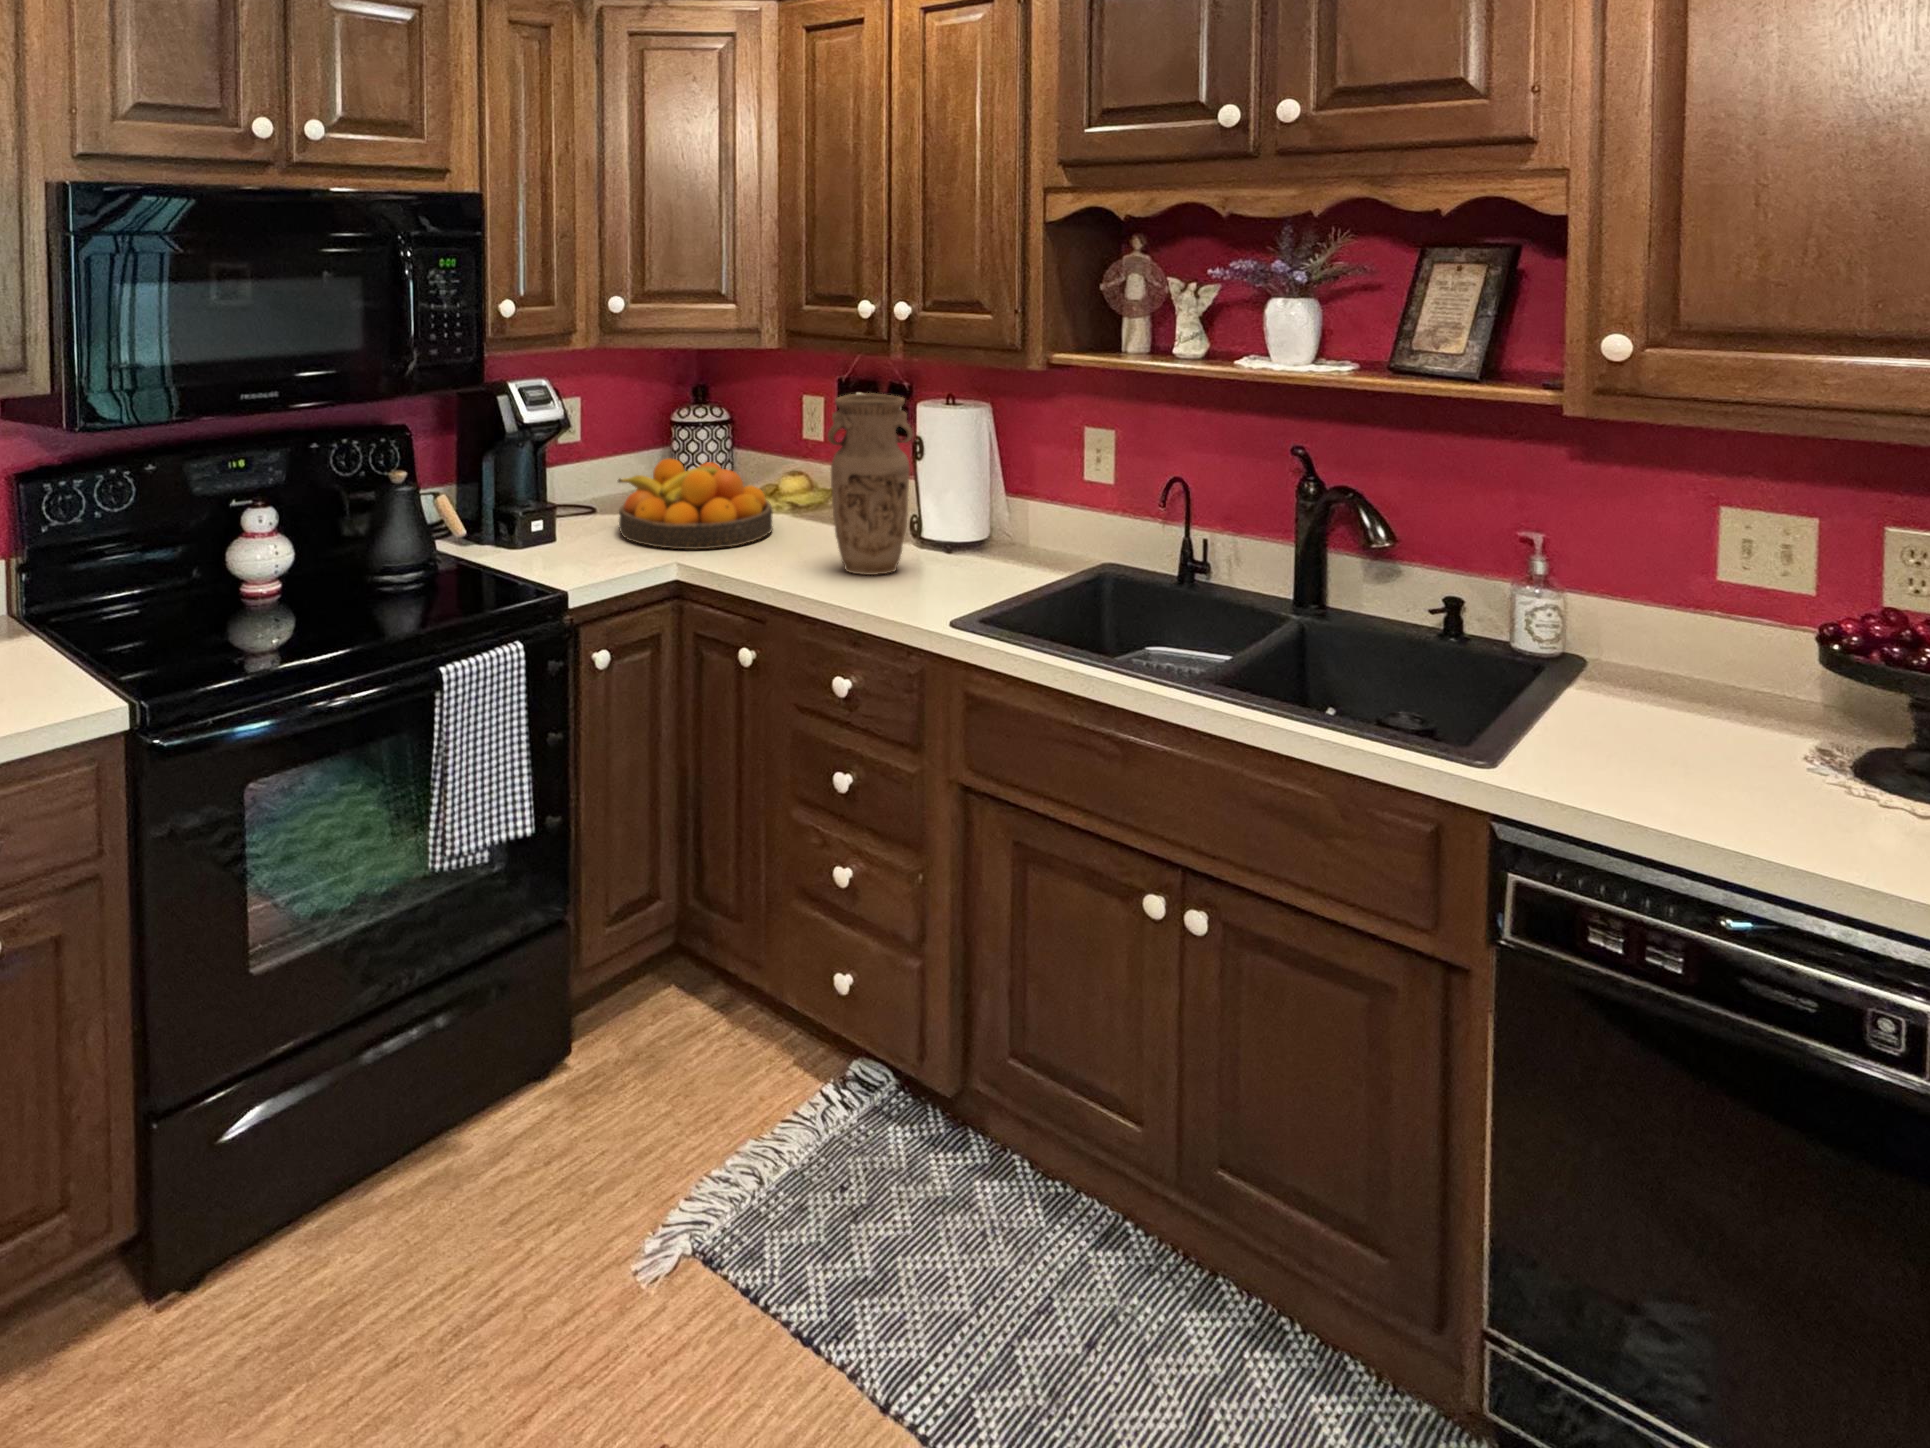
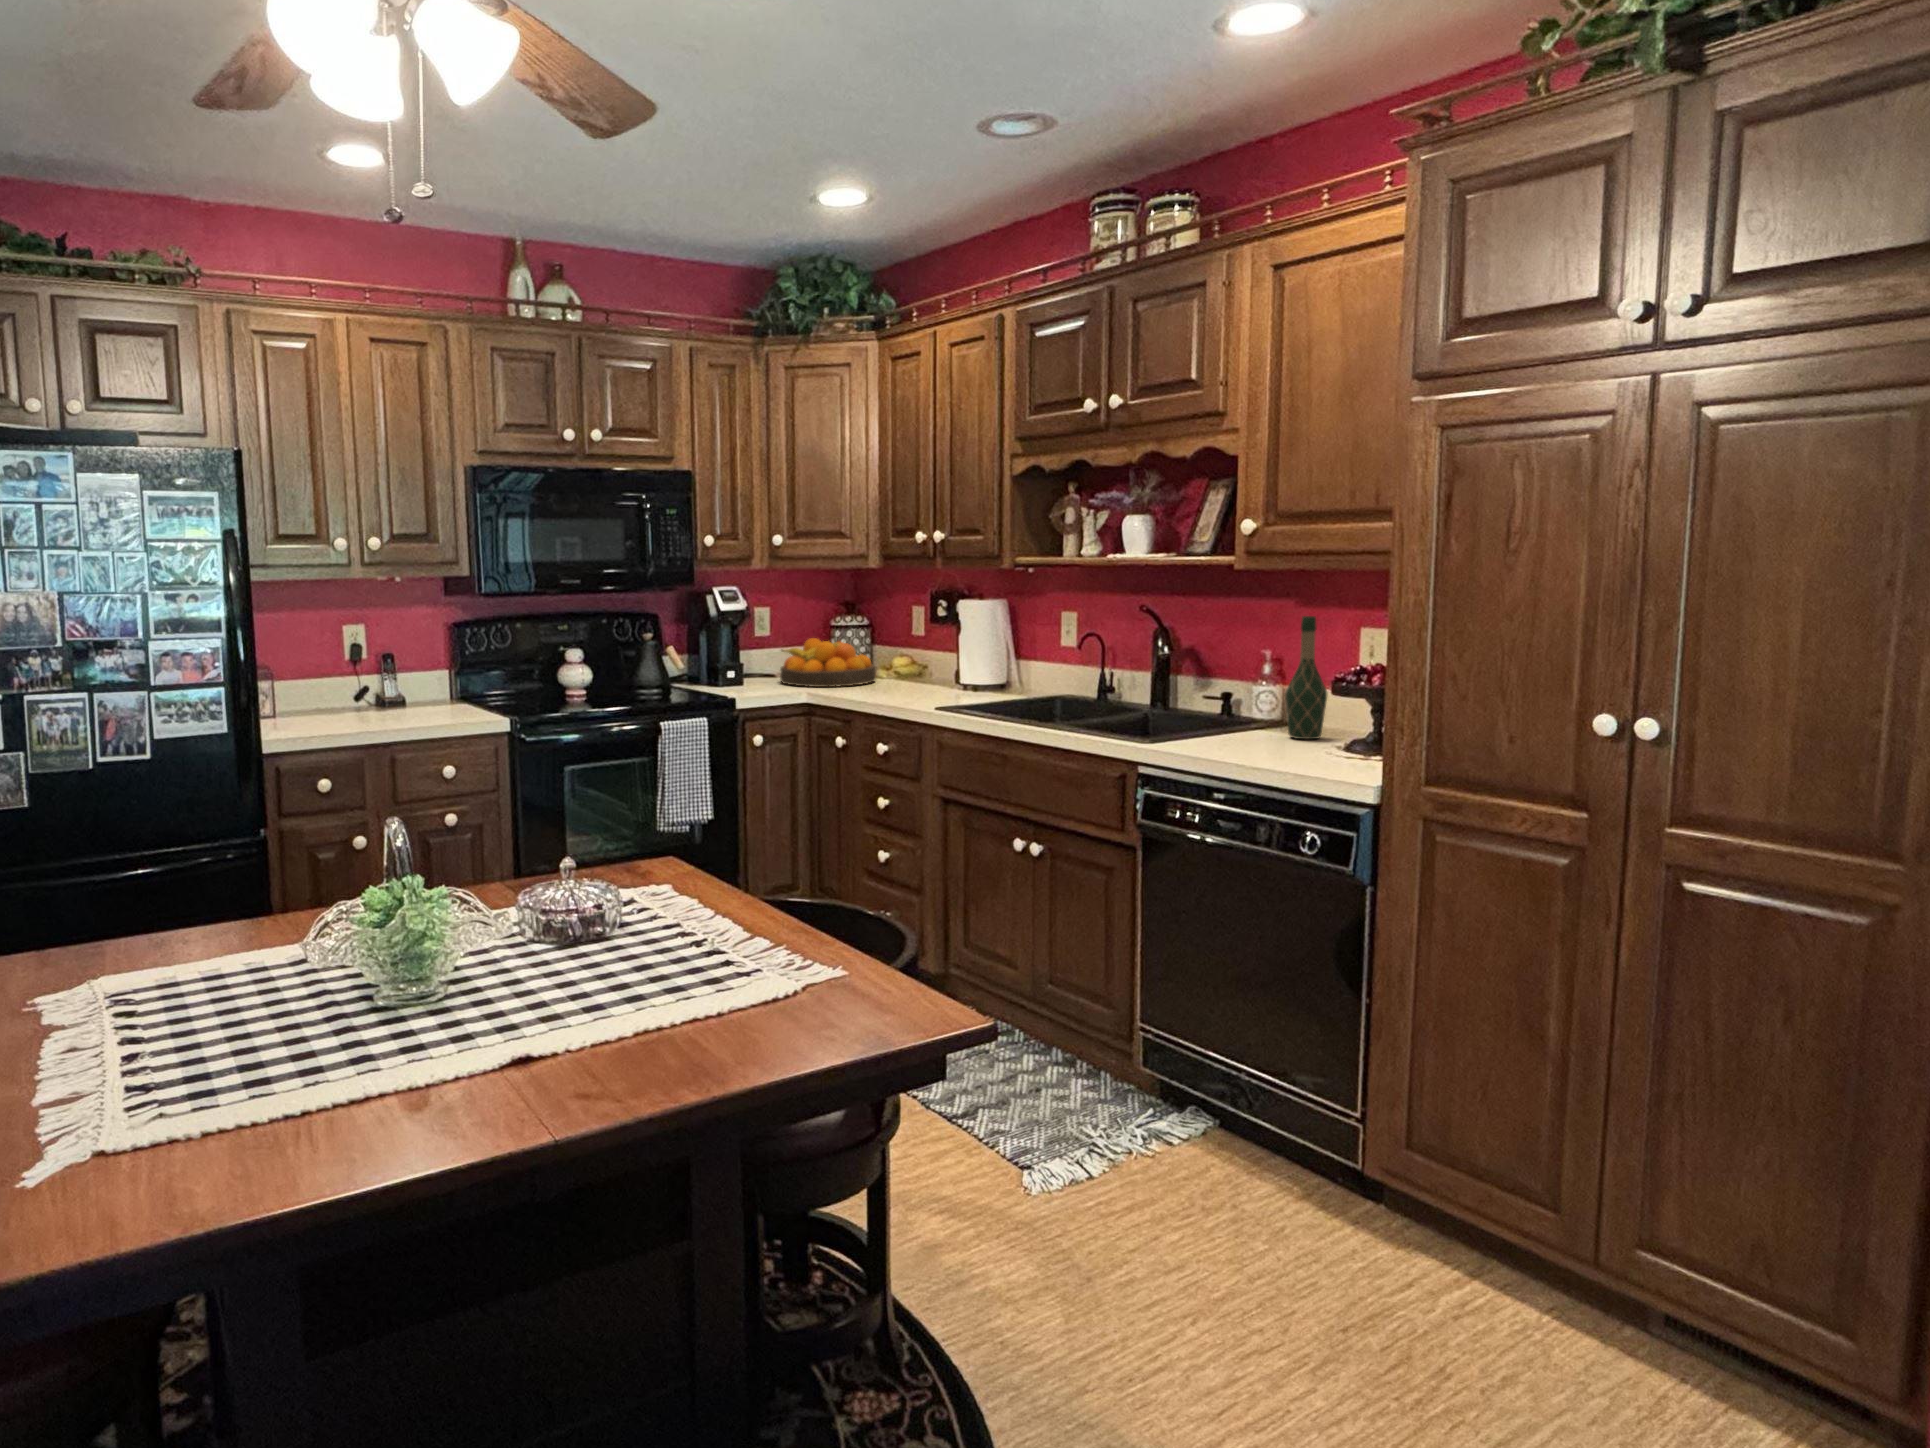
vase: present [828,393,913,575] -> none [889,588,941,695]
wine bottle: none [1661,505,1748,731] -> present [1285,616,1327,739]

